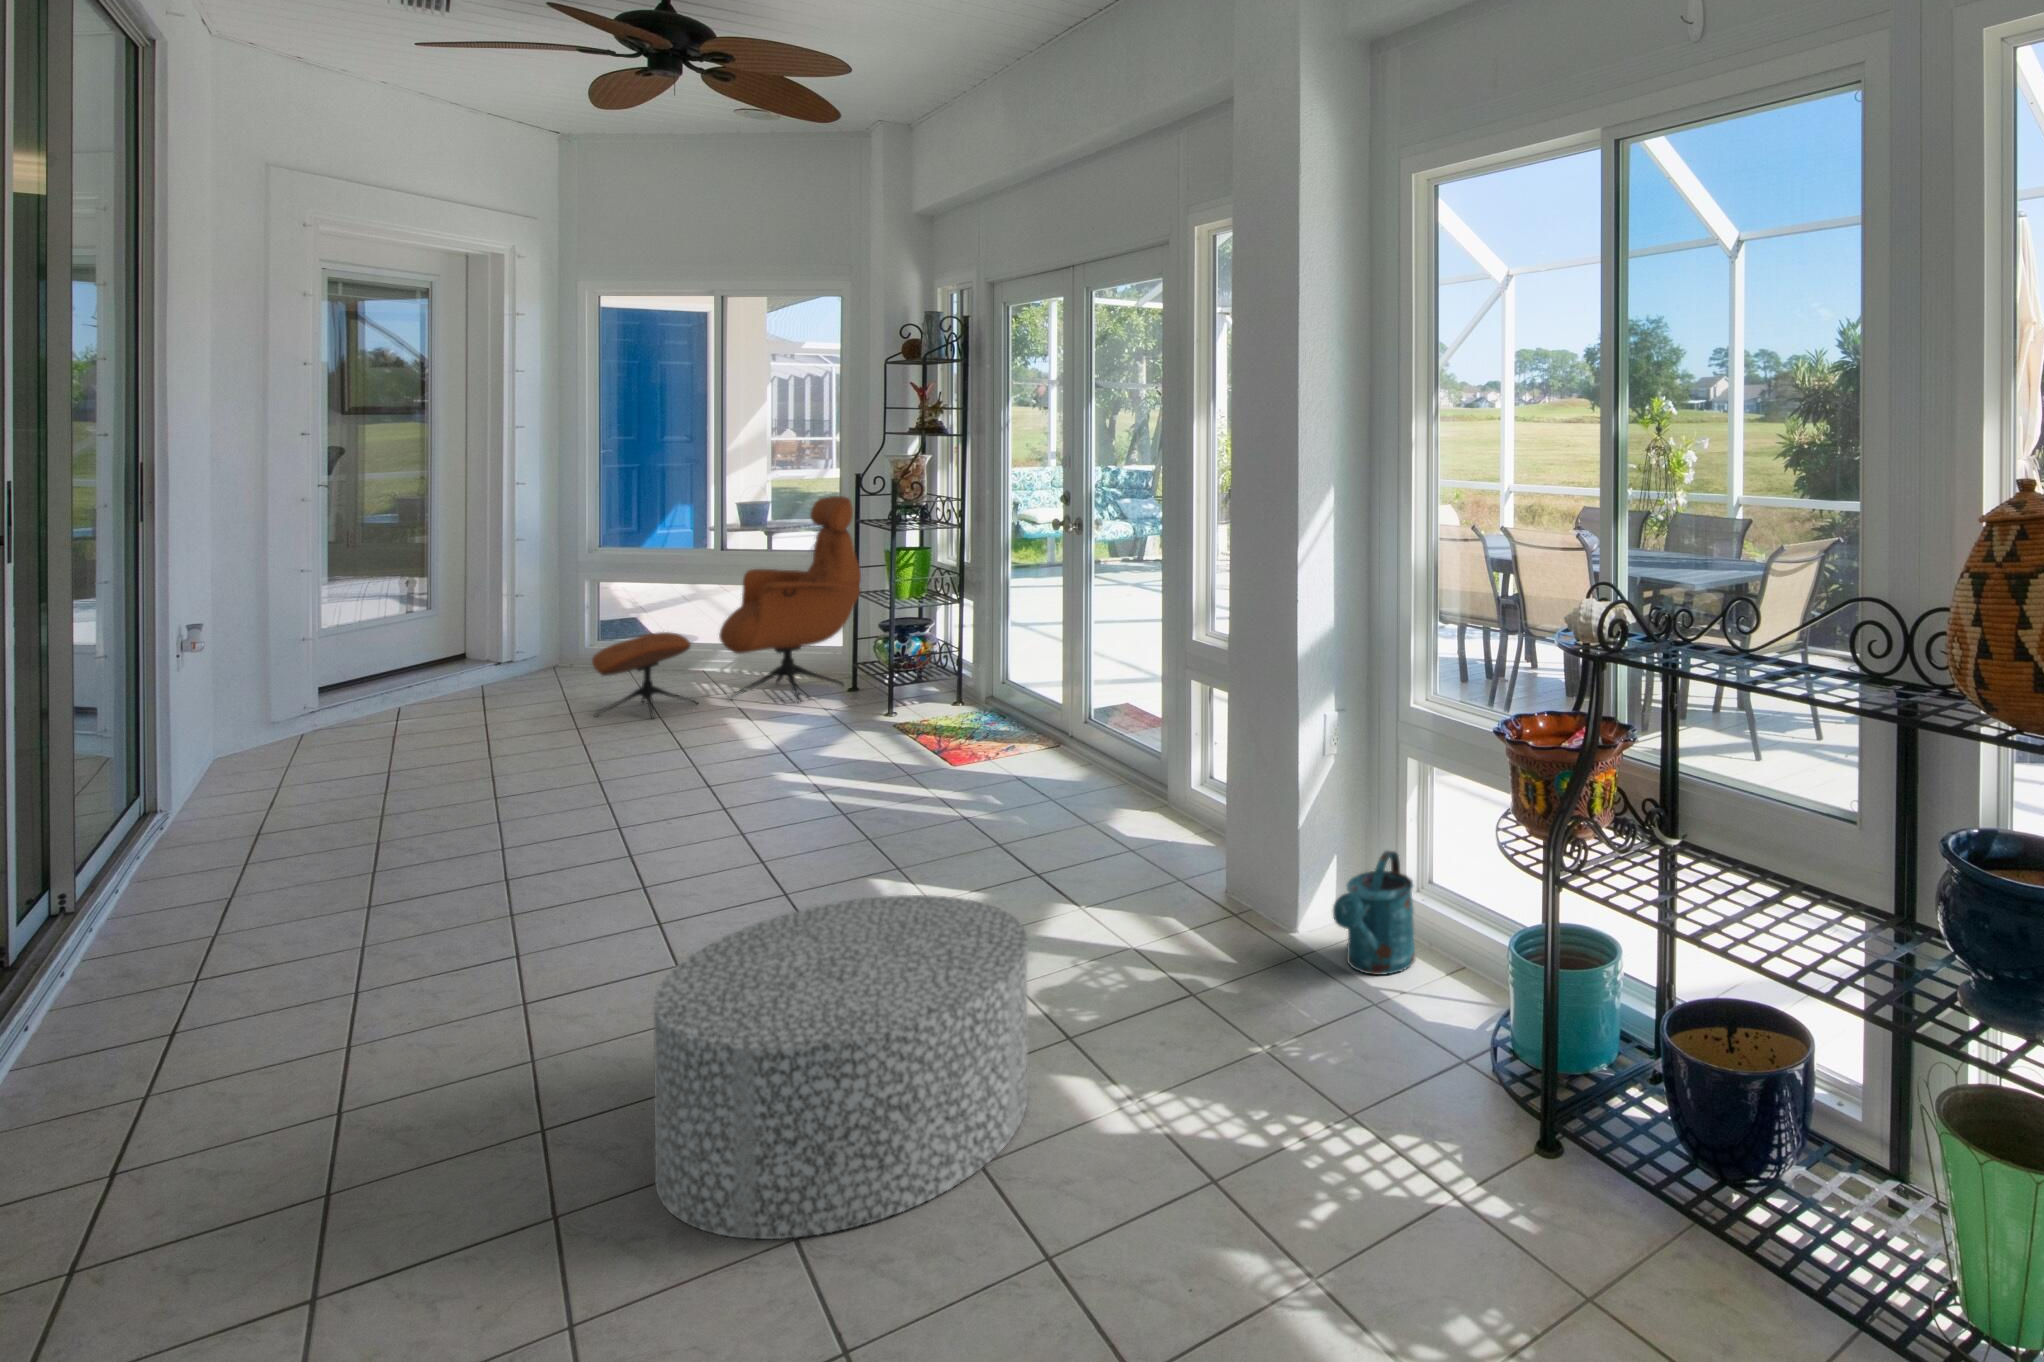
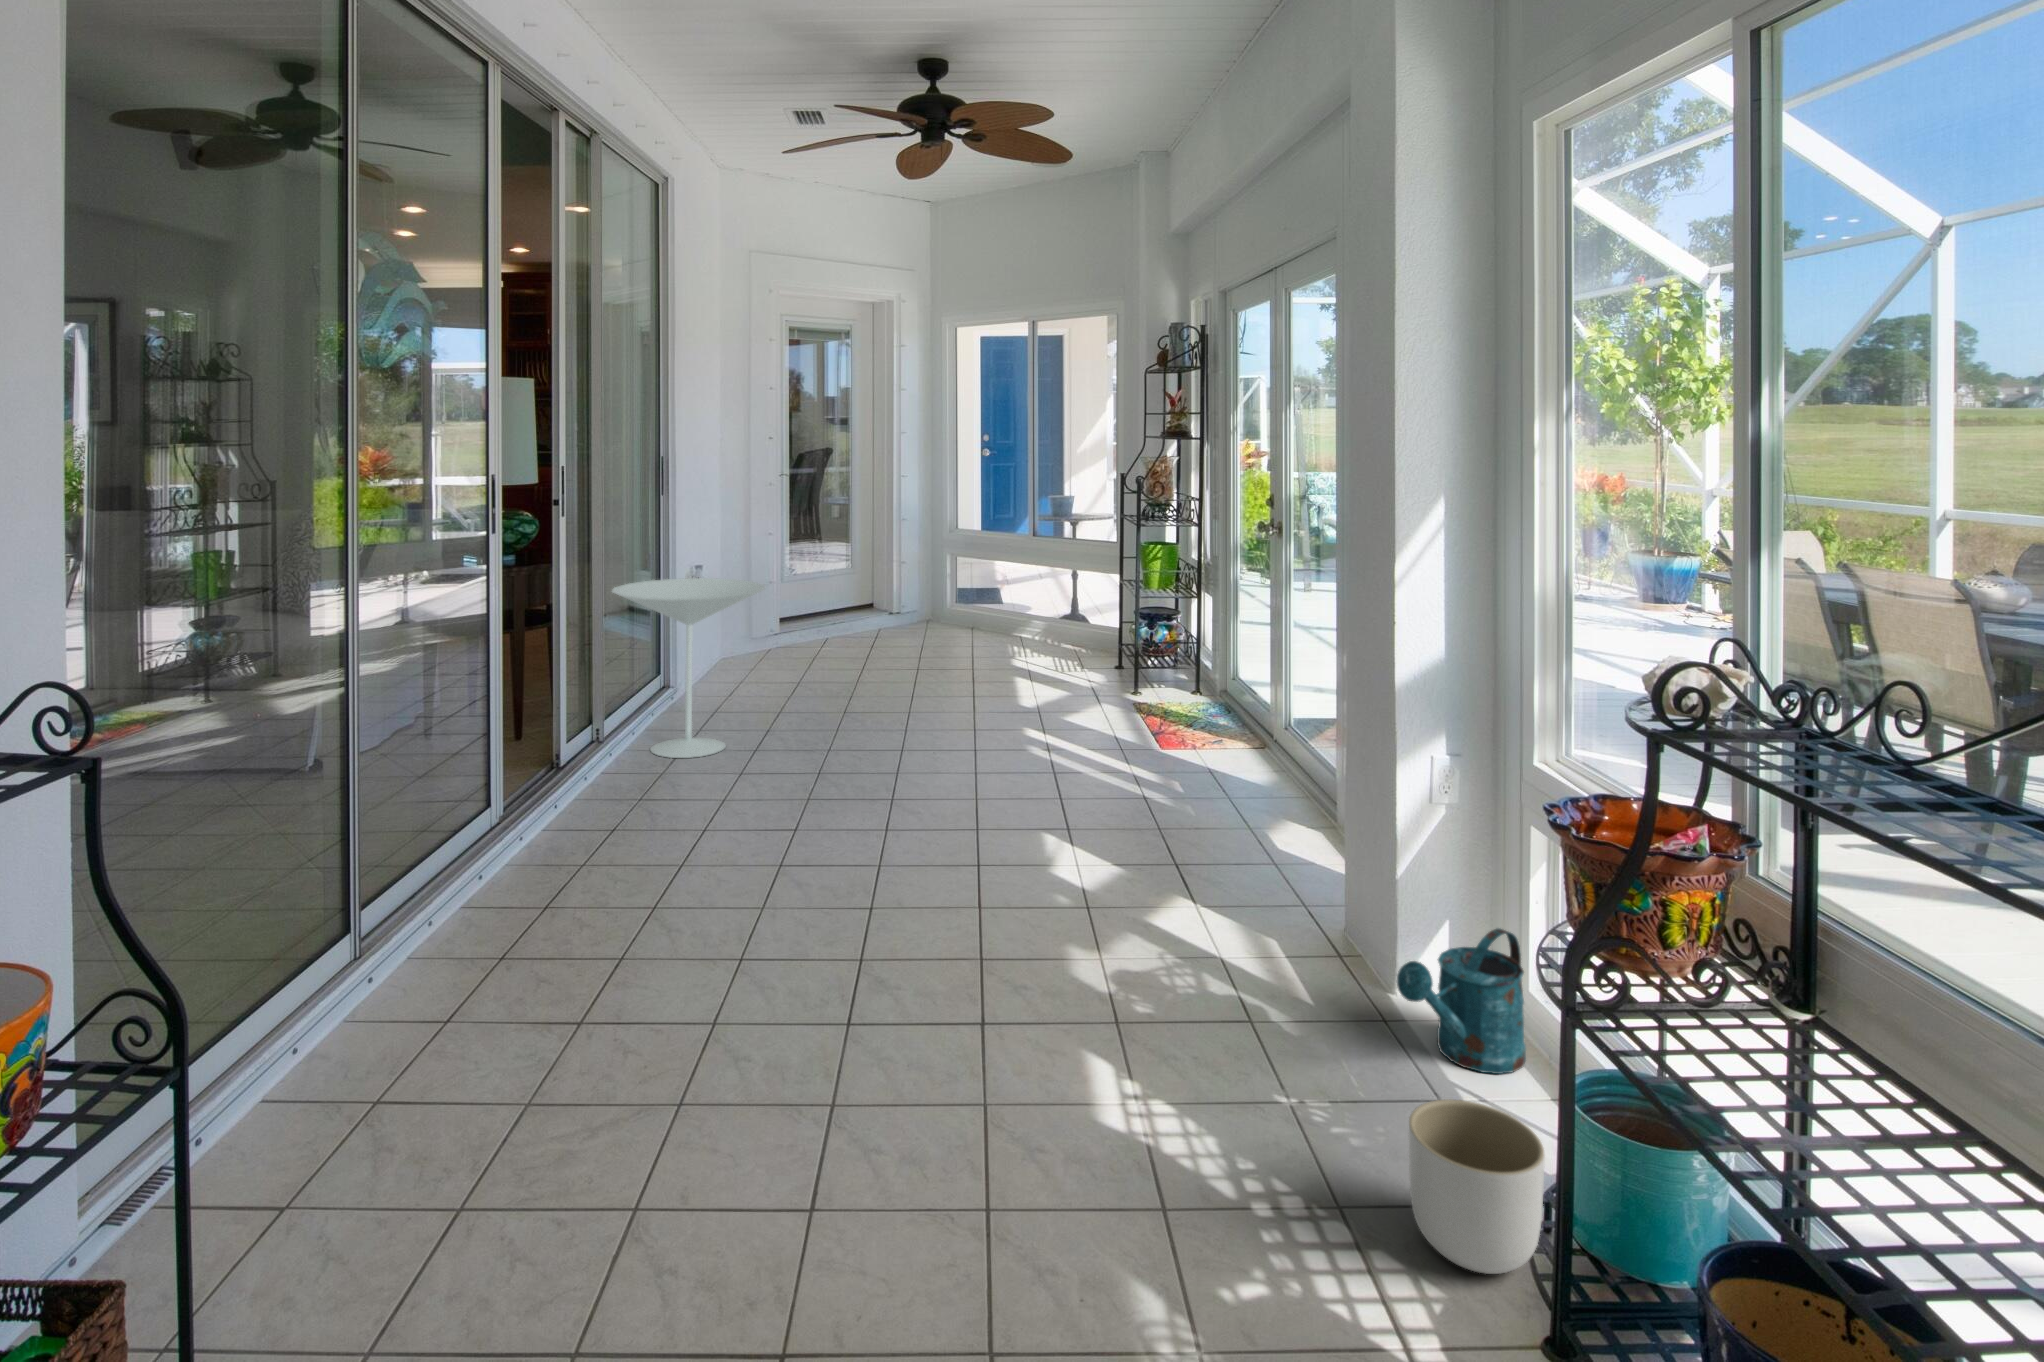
lounge chair: present [592,496,861,718] -> none [929,494,1127,672]
side table: none [103,642,405,915] -> present [612,578,765,758]
ottoman: present [654,895,1027,1239] -> none [761,837,1056,1118]
planter: none [1404,988,1508,1122] -> present [1408,1099,1545,1274]

